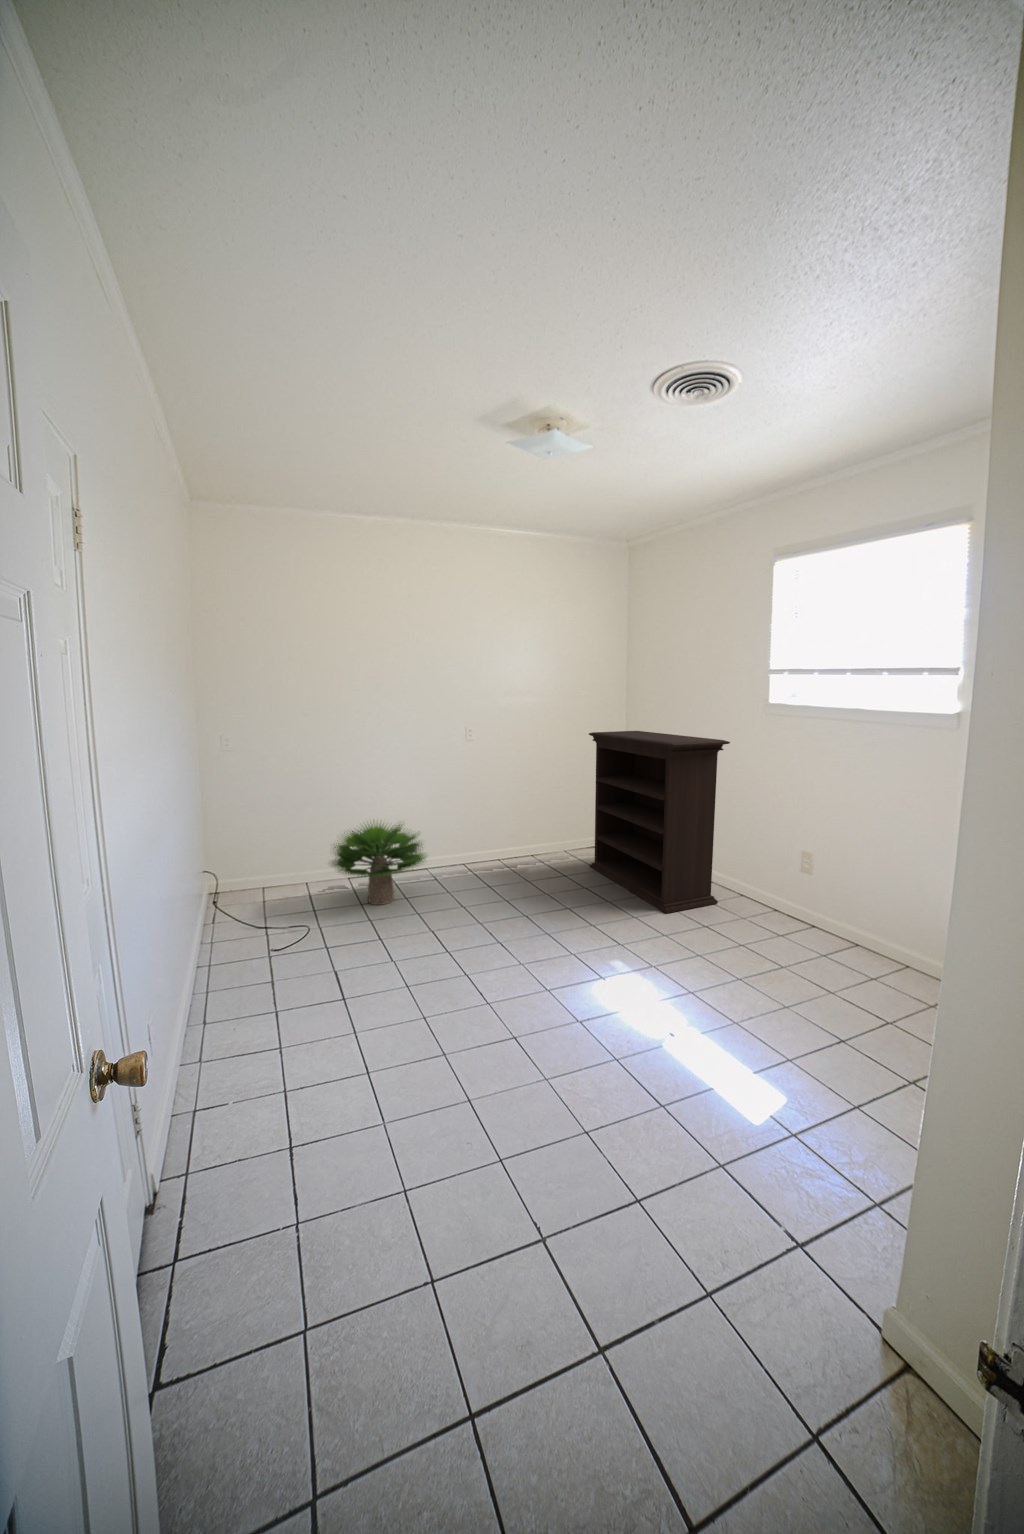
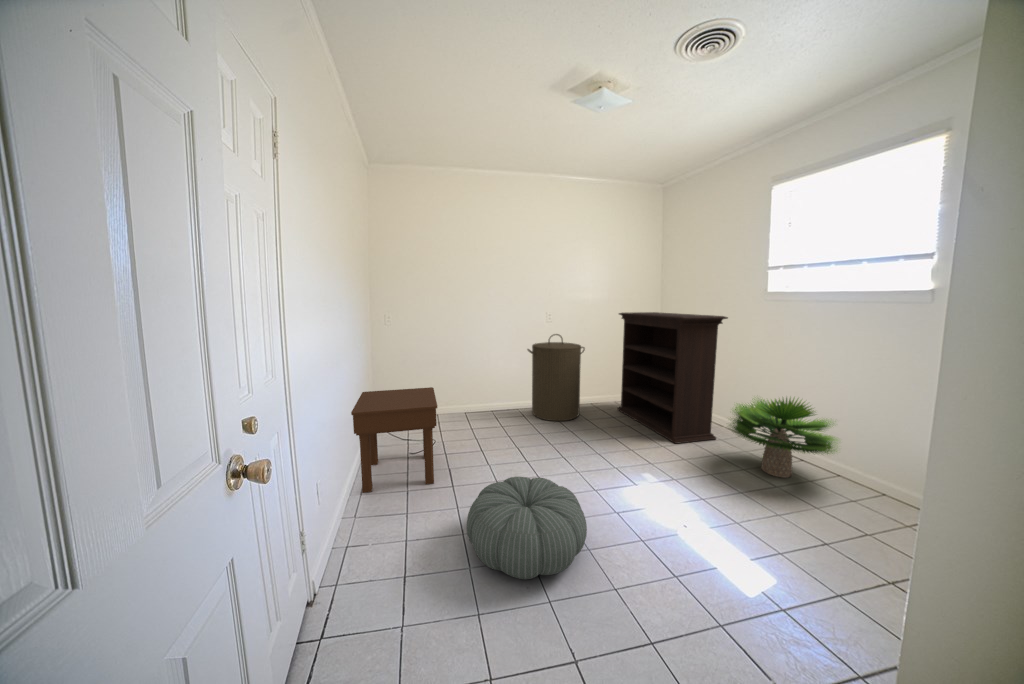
laundry hamper: none [462,765,544,890] -> present [527,334,585,421]
potted plant: present [332,821,425,905] -> present [730,398,837,478]
nightstand: none [198,857,333,1027] -> present [351,387,437,493]
pouf: none [384,984,552,1133] -> present [467,477,587,579]

